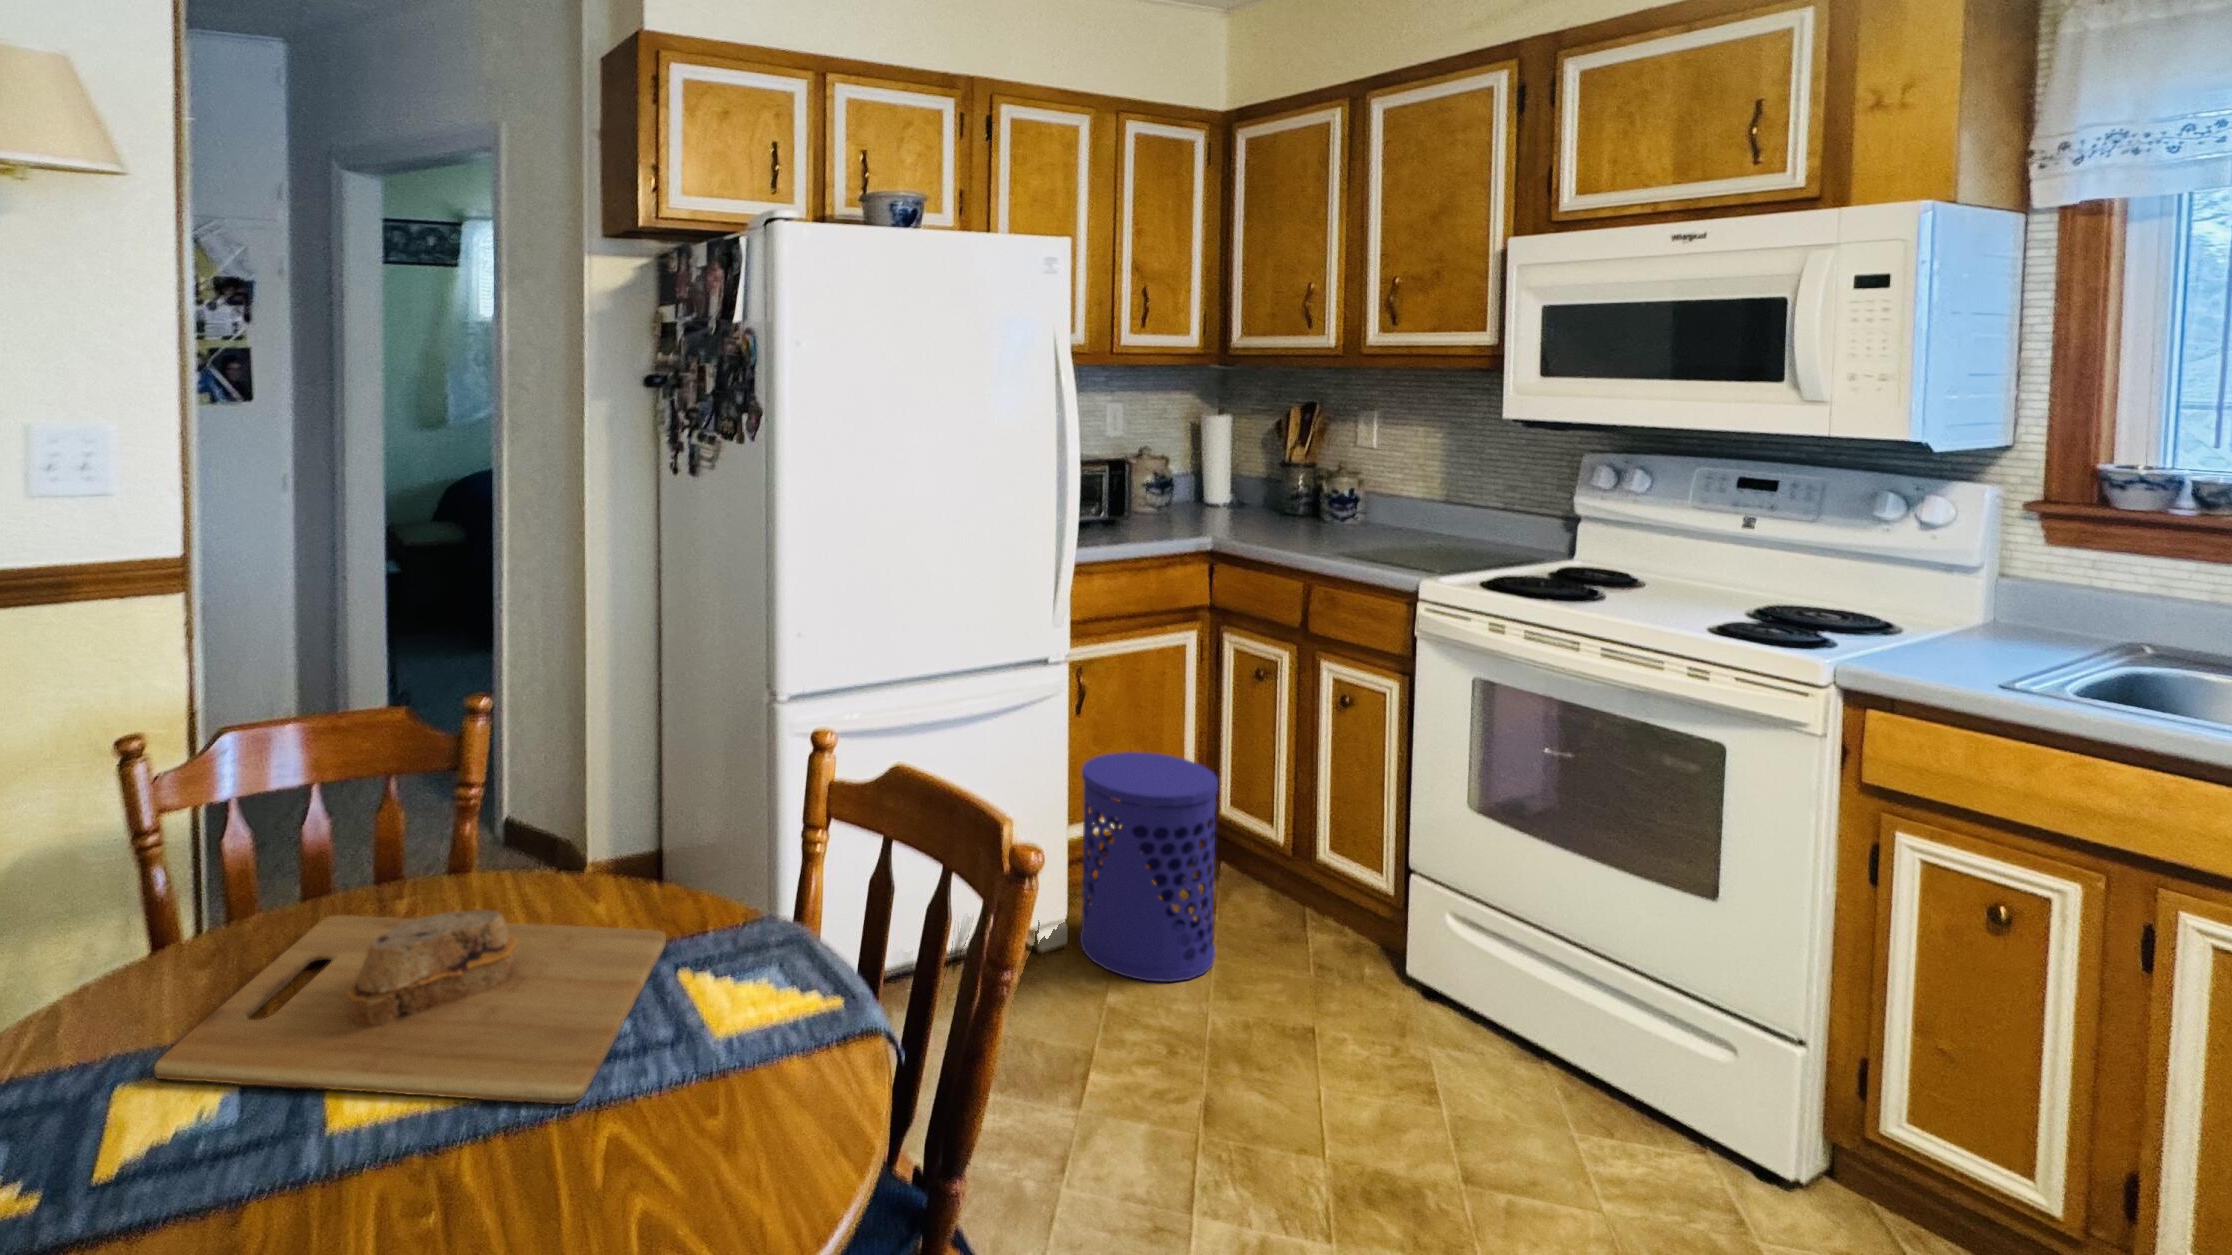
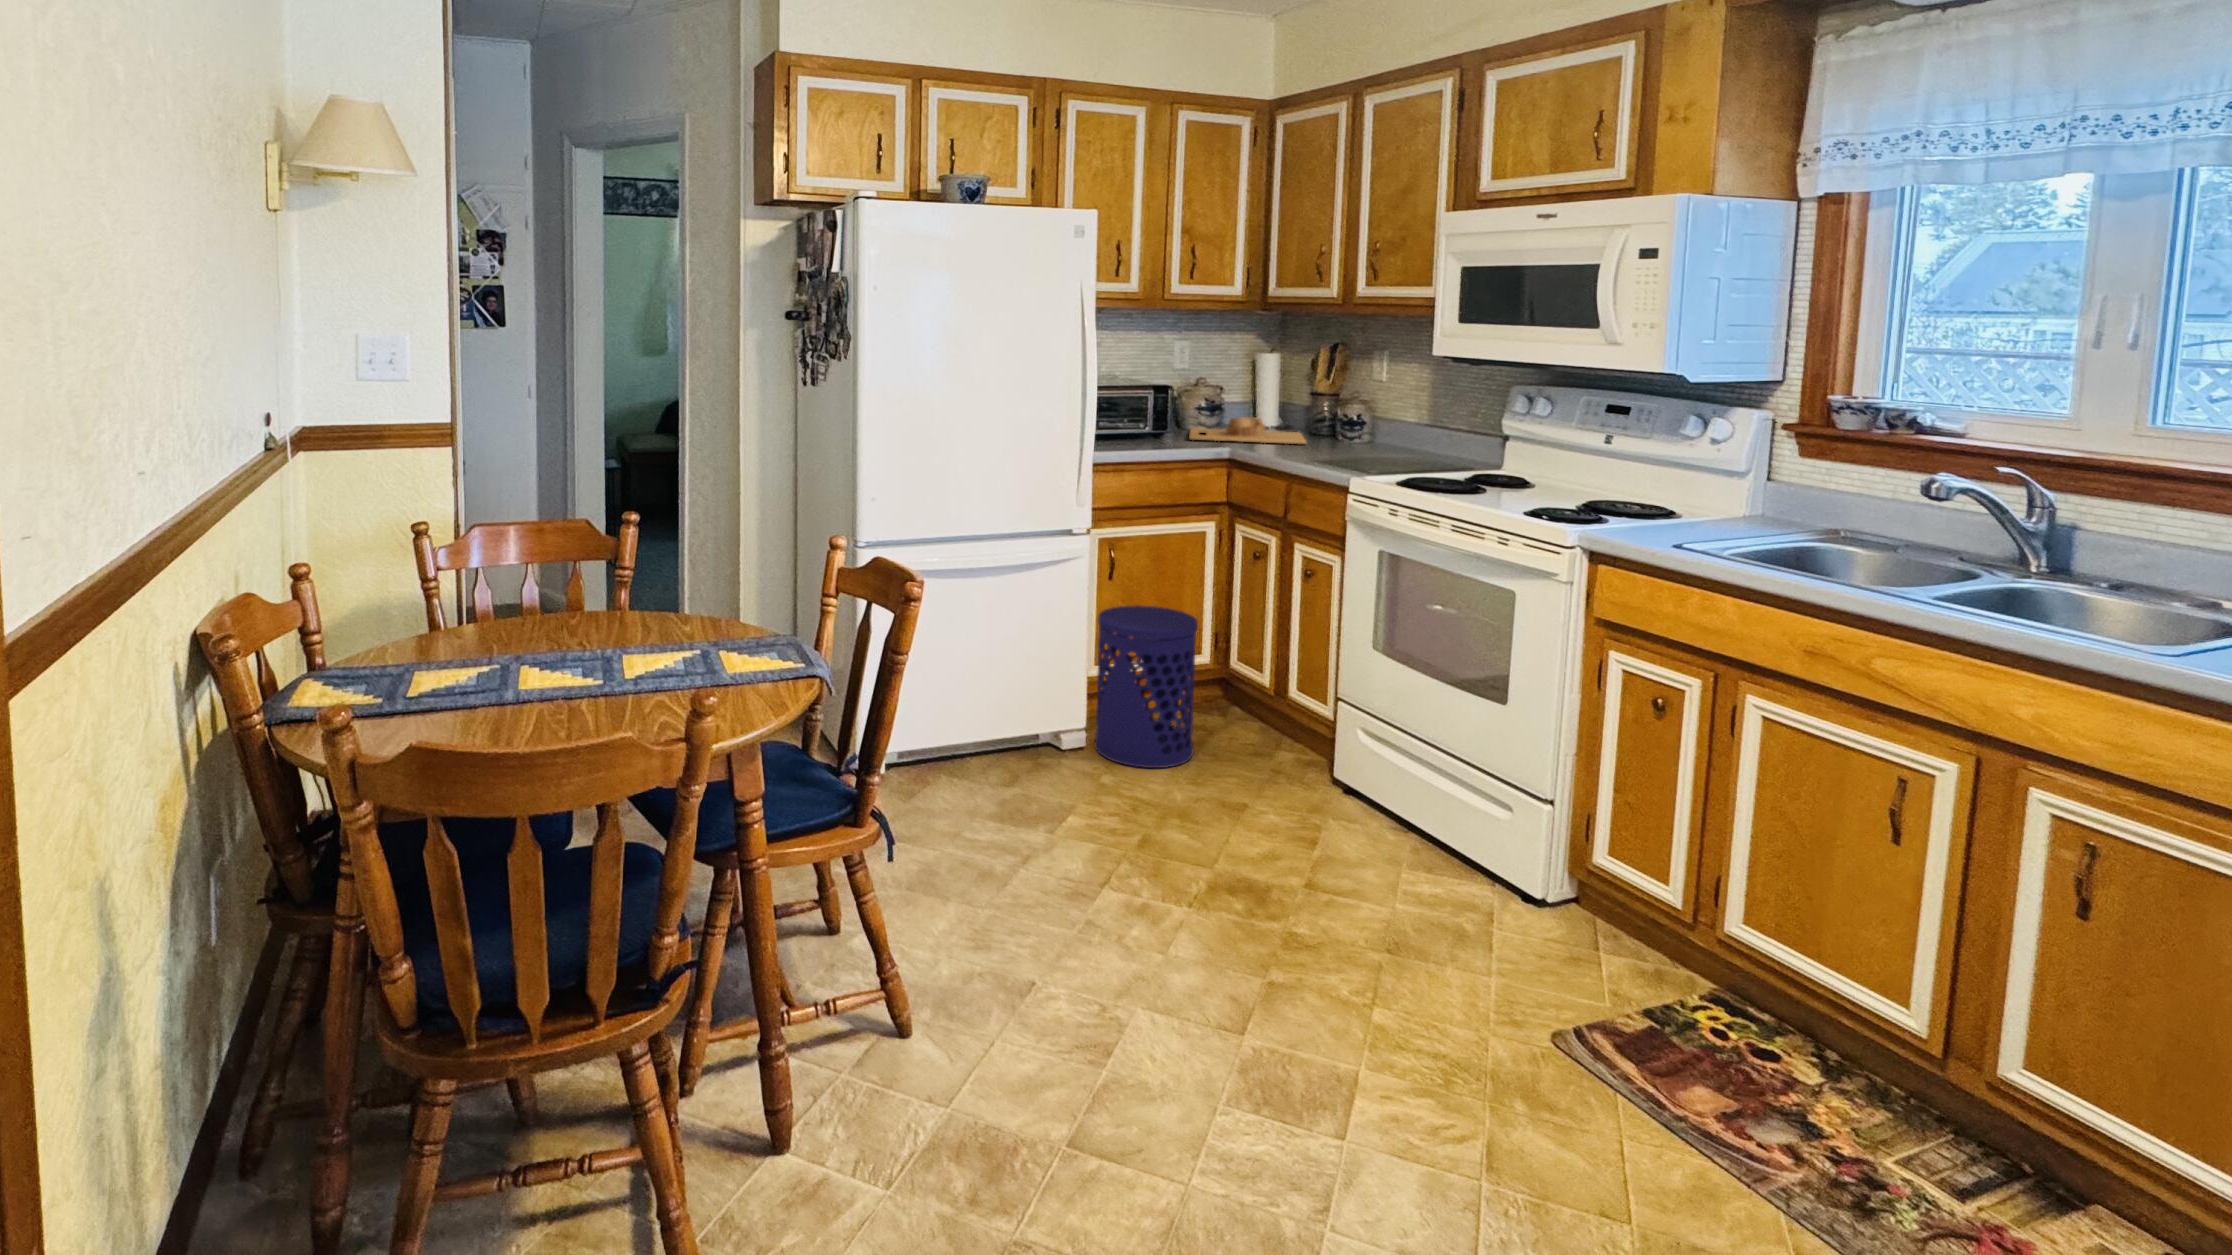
cutting board: present [154,910,666,1104] -> present [1189,417,1306,444]

